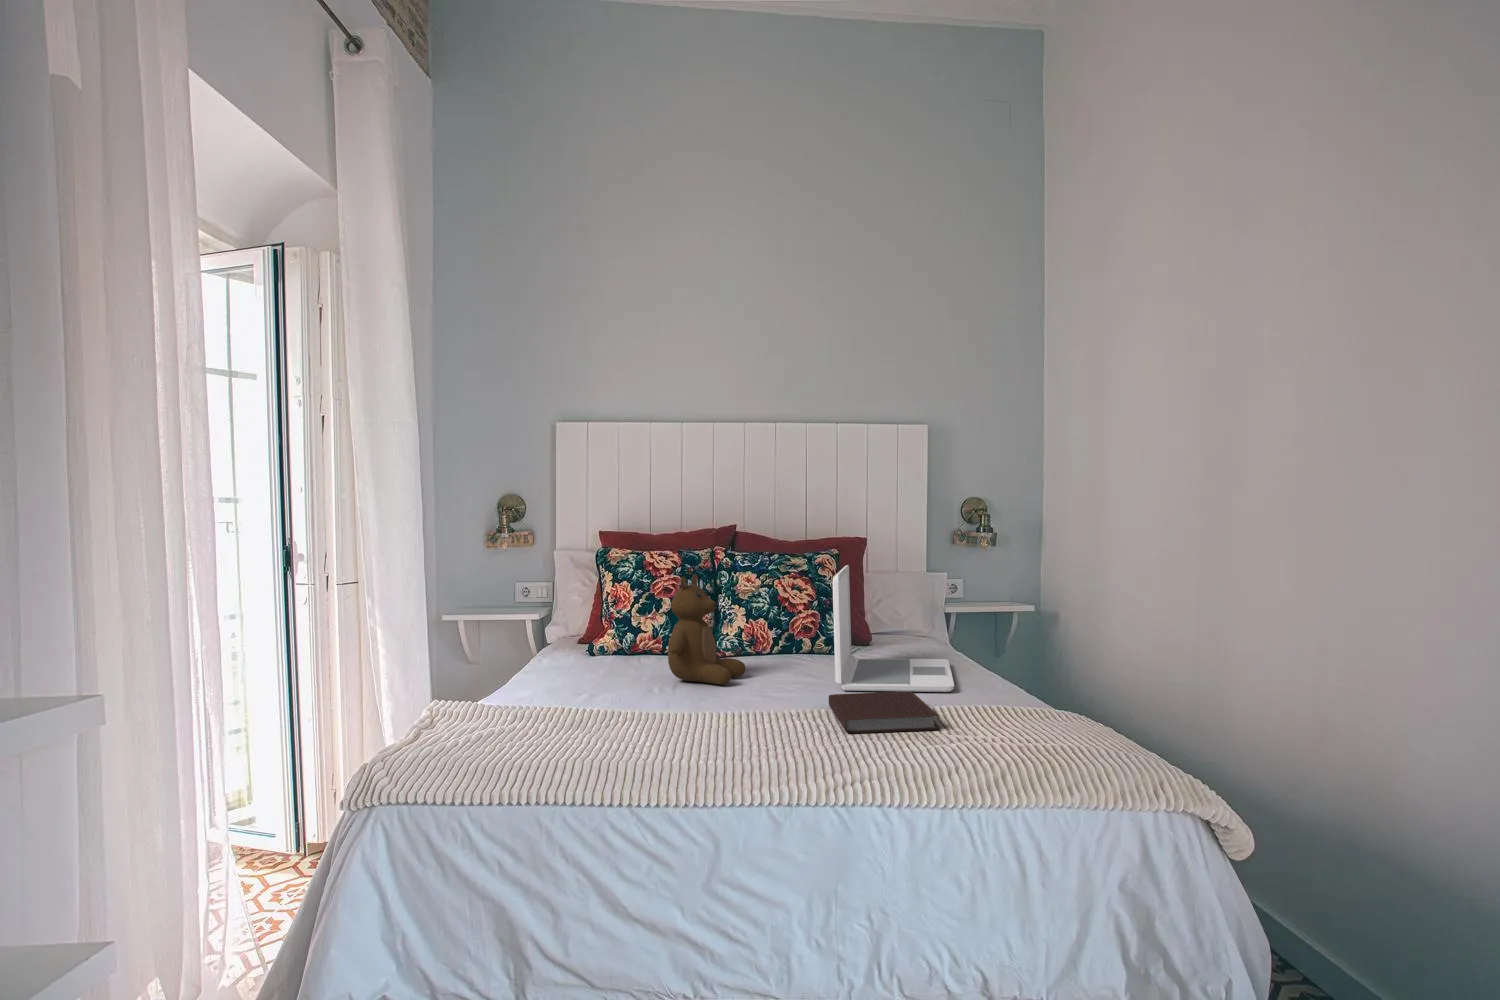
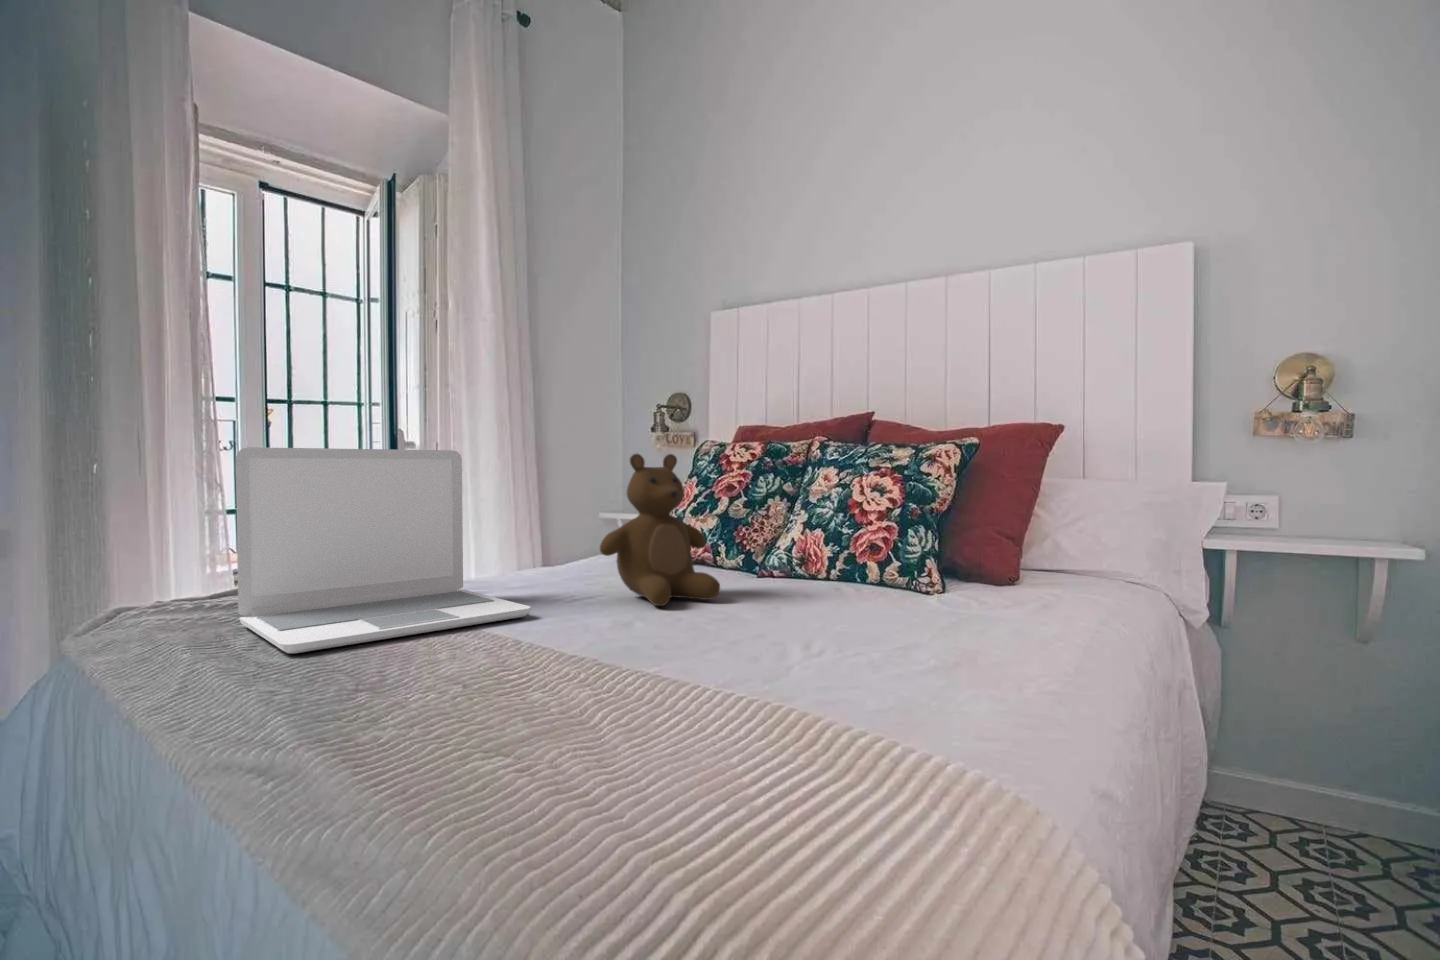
laptop: present [833,565,954,692] -> present [236,447,531,653]
notebook: present [829,691,939,733] -> none [545,639,810,747]

